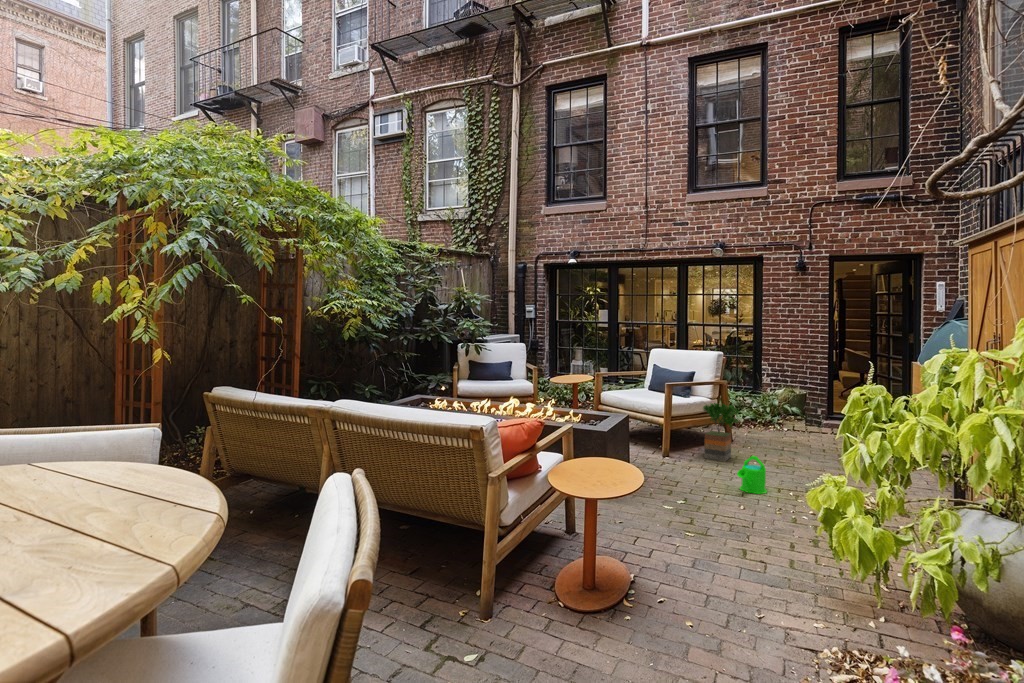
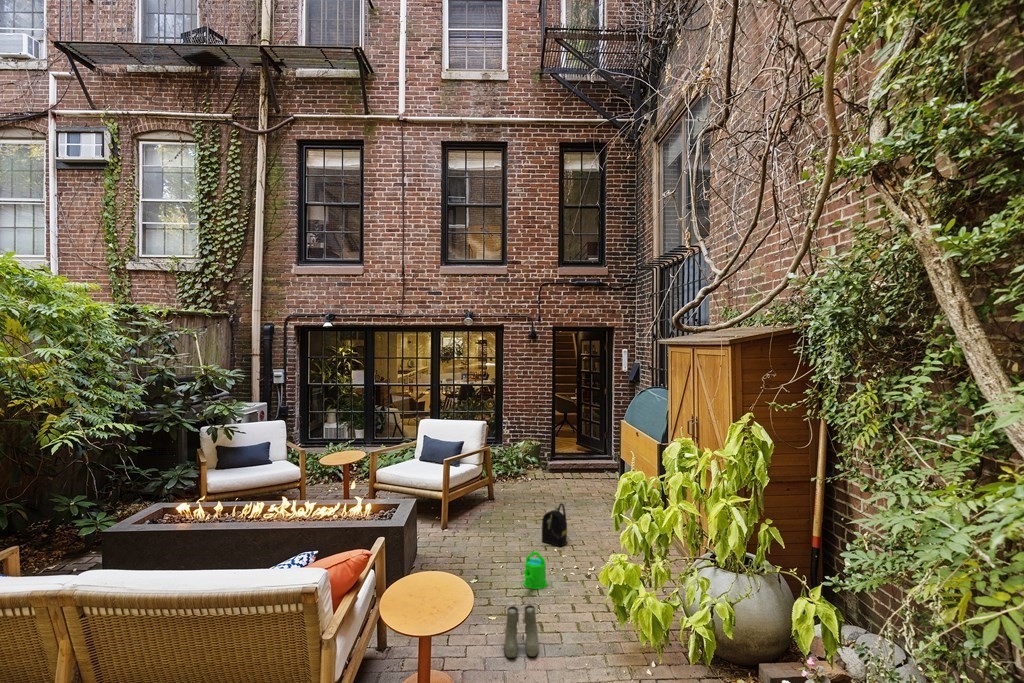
potted tree: present [703,403,739,461] -> none [475,485,510,543]
backpack: none [776,427,809,473] -> present [542,503,567,547]
boots: none [698,482,736,528] -> present [504,605,539,658]

